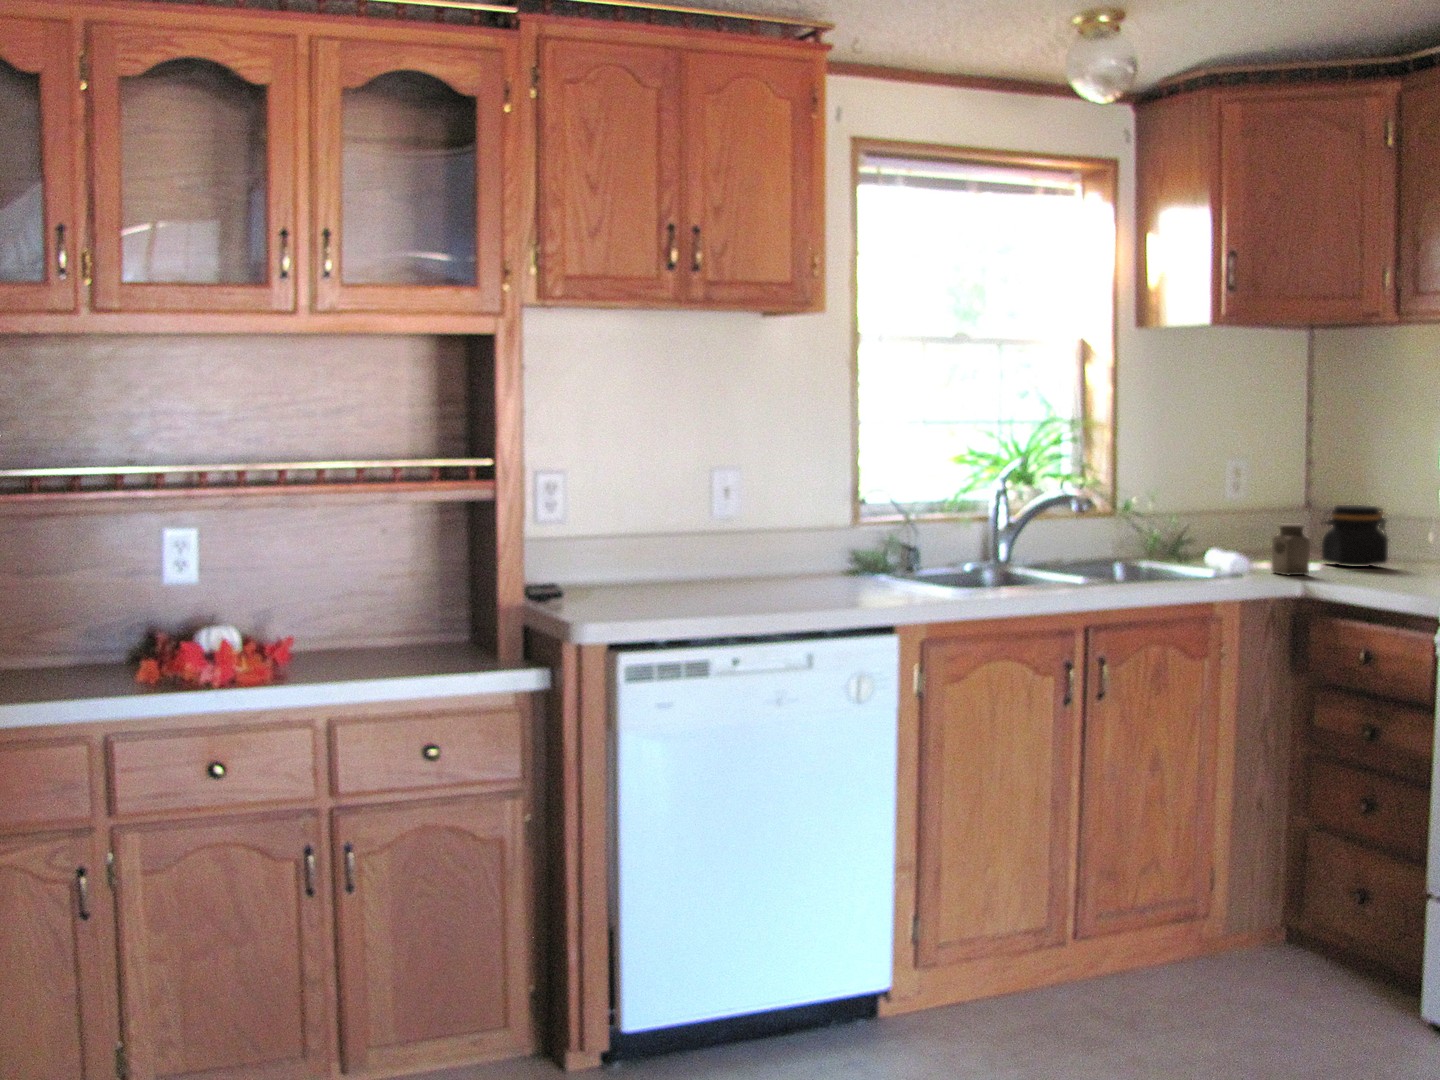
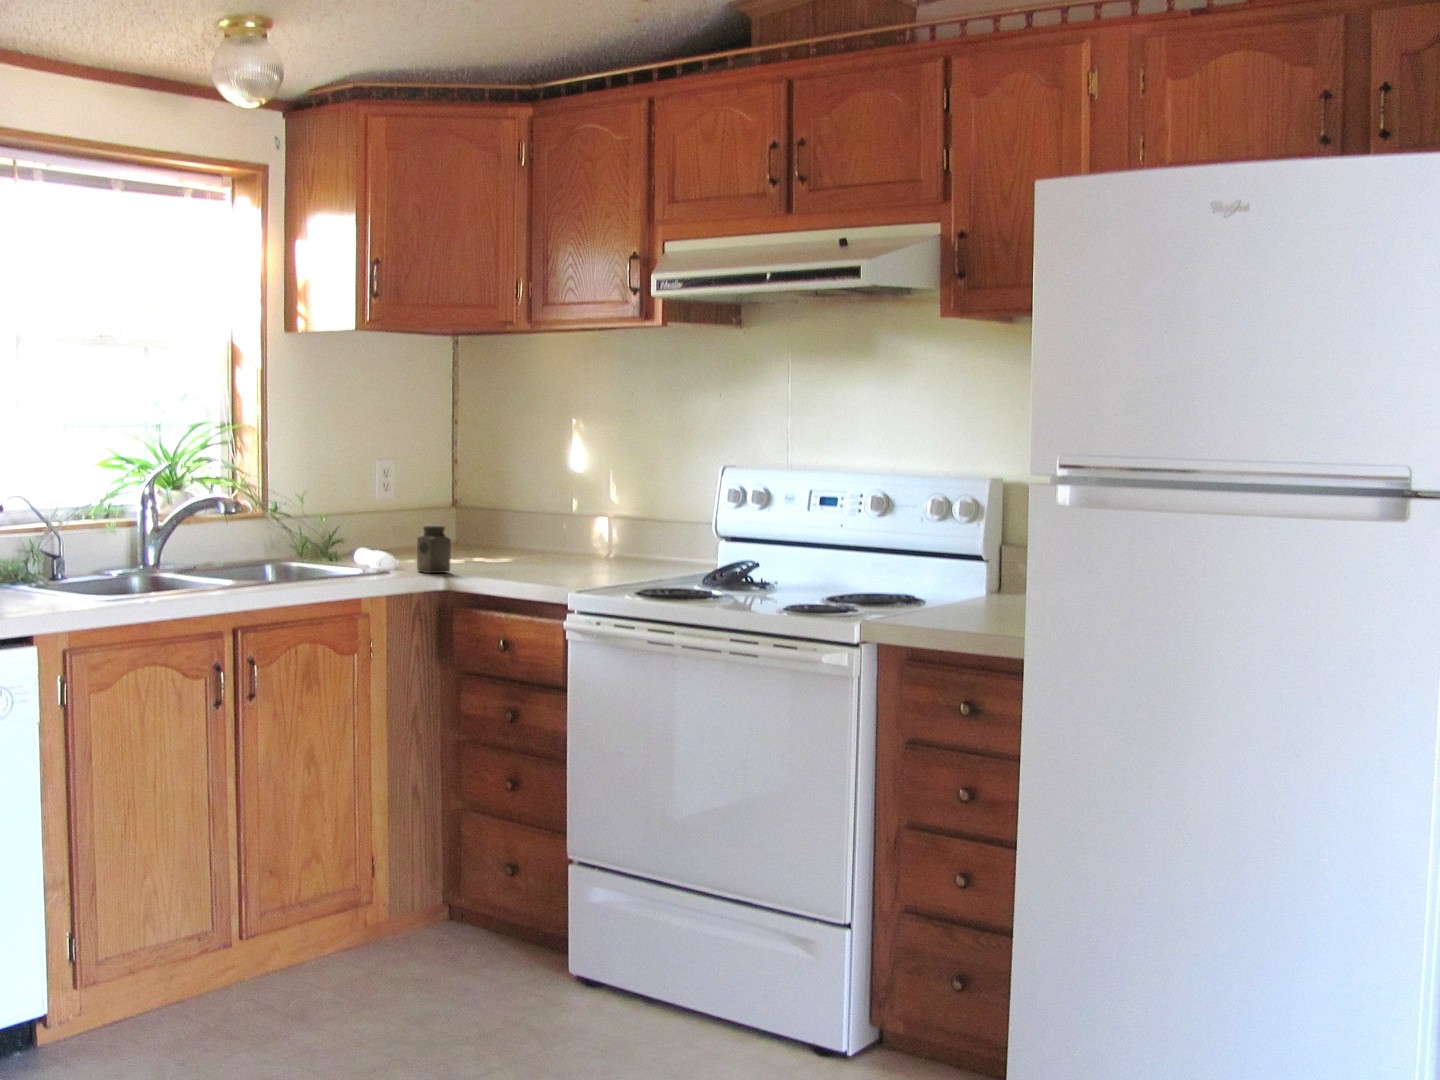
jar: present [1322,505,1389,567] -> none [461,507,520,564]

